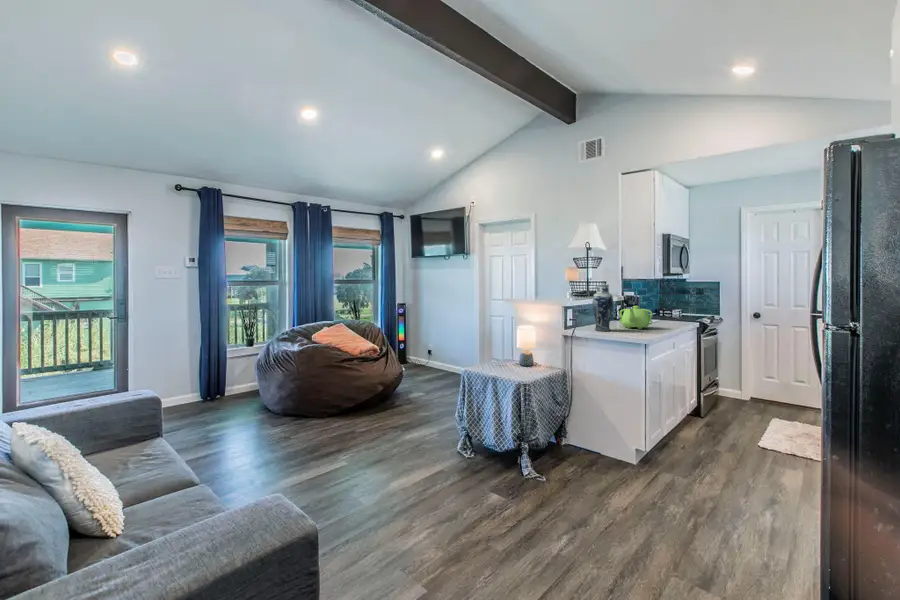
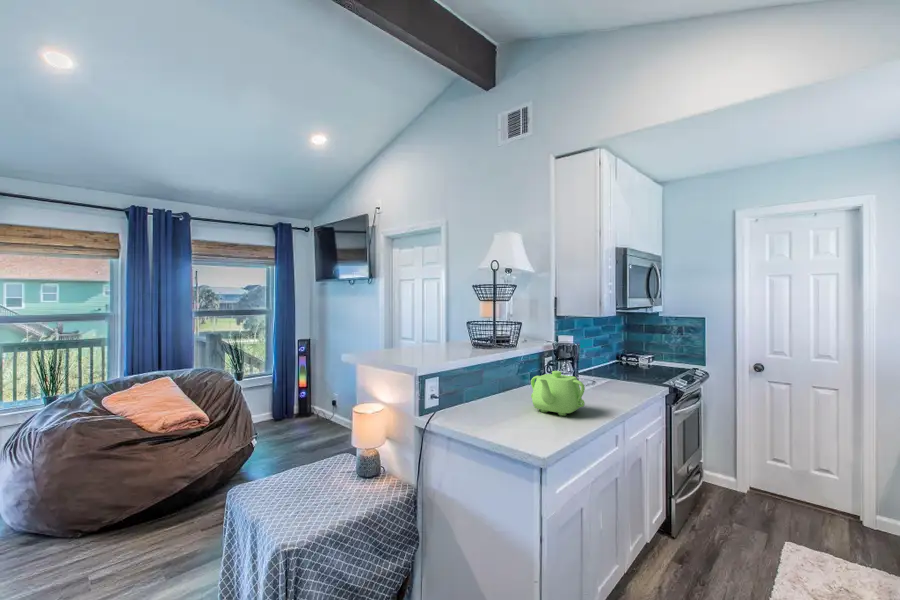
vase: present [593,285,613,331] -> none [469,335,505,425]

